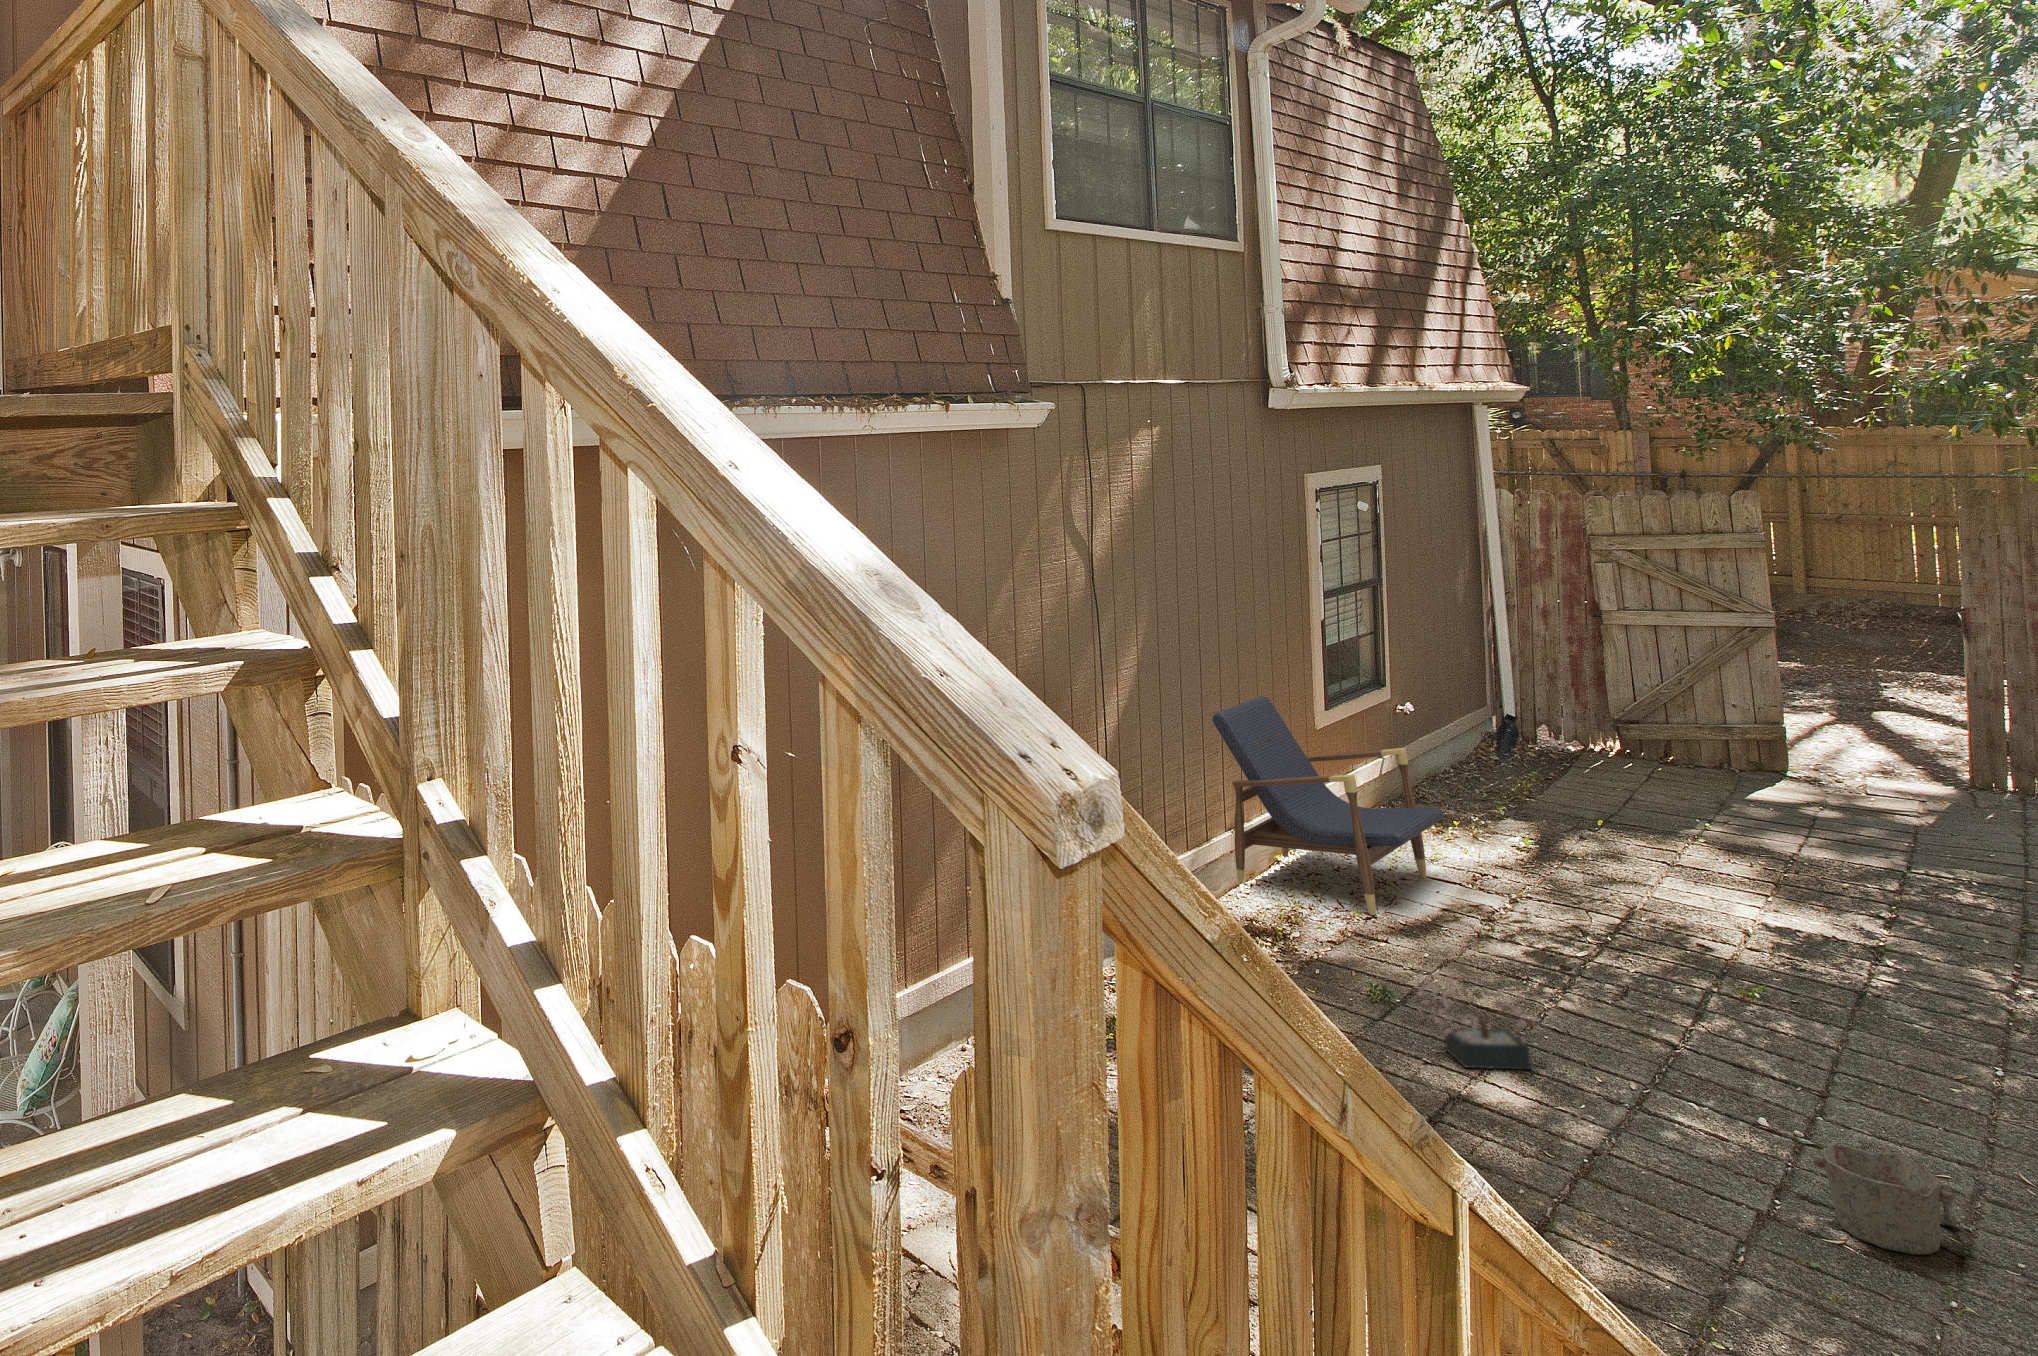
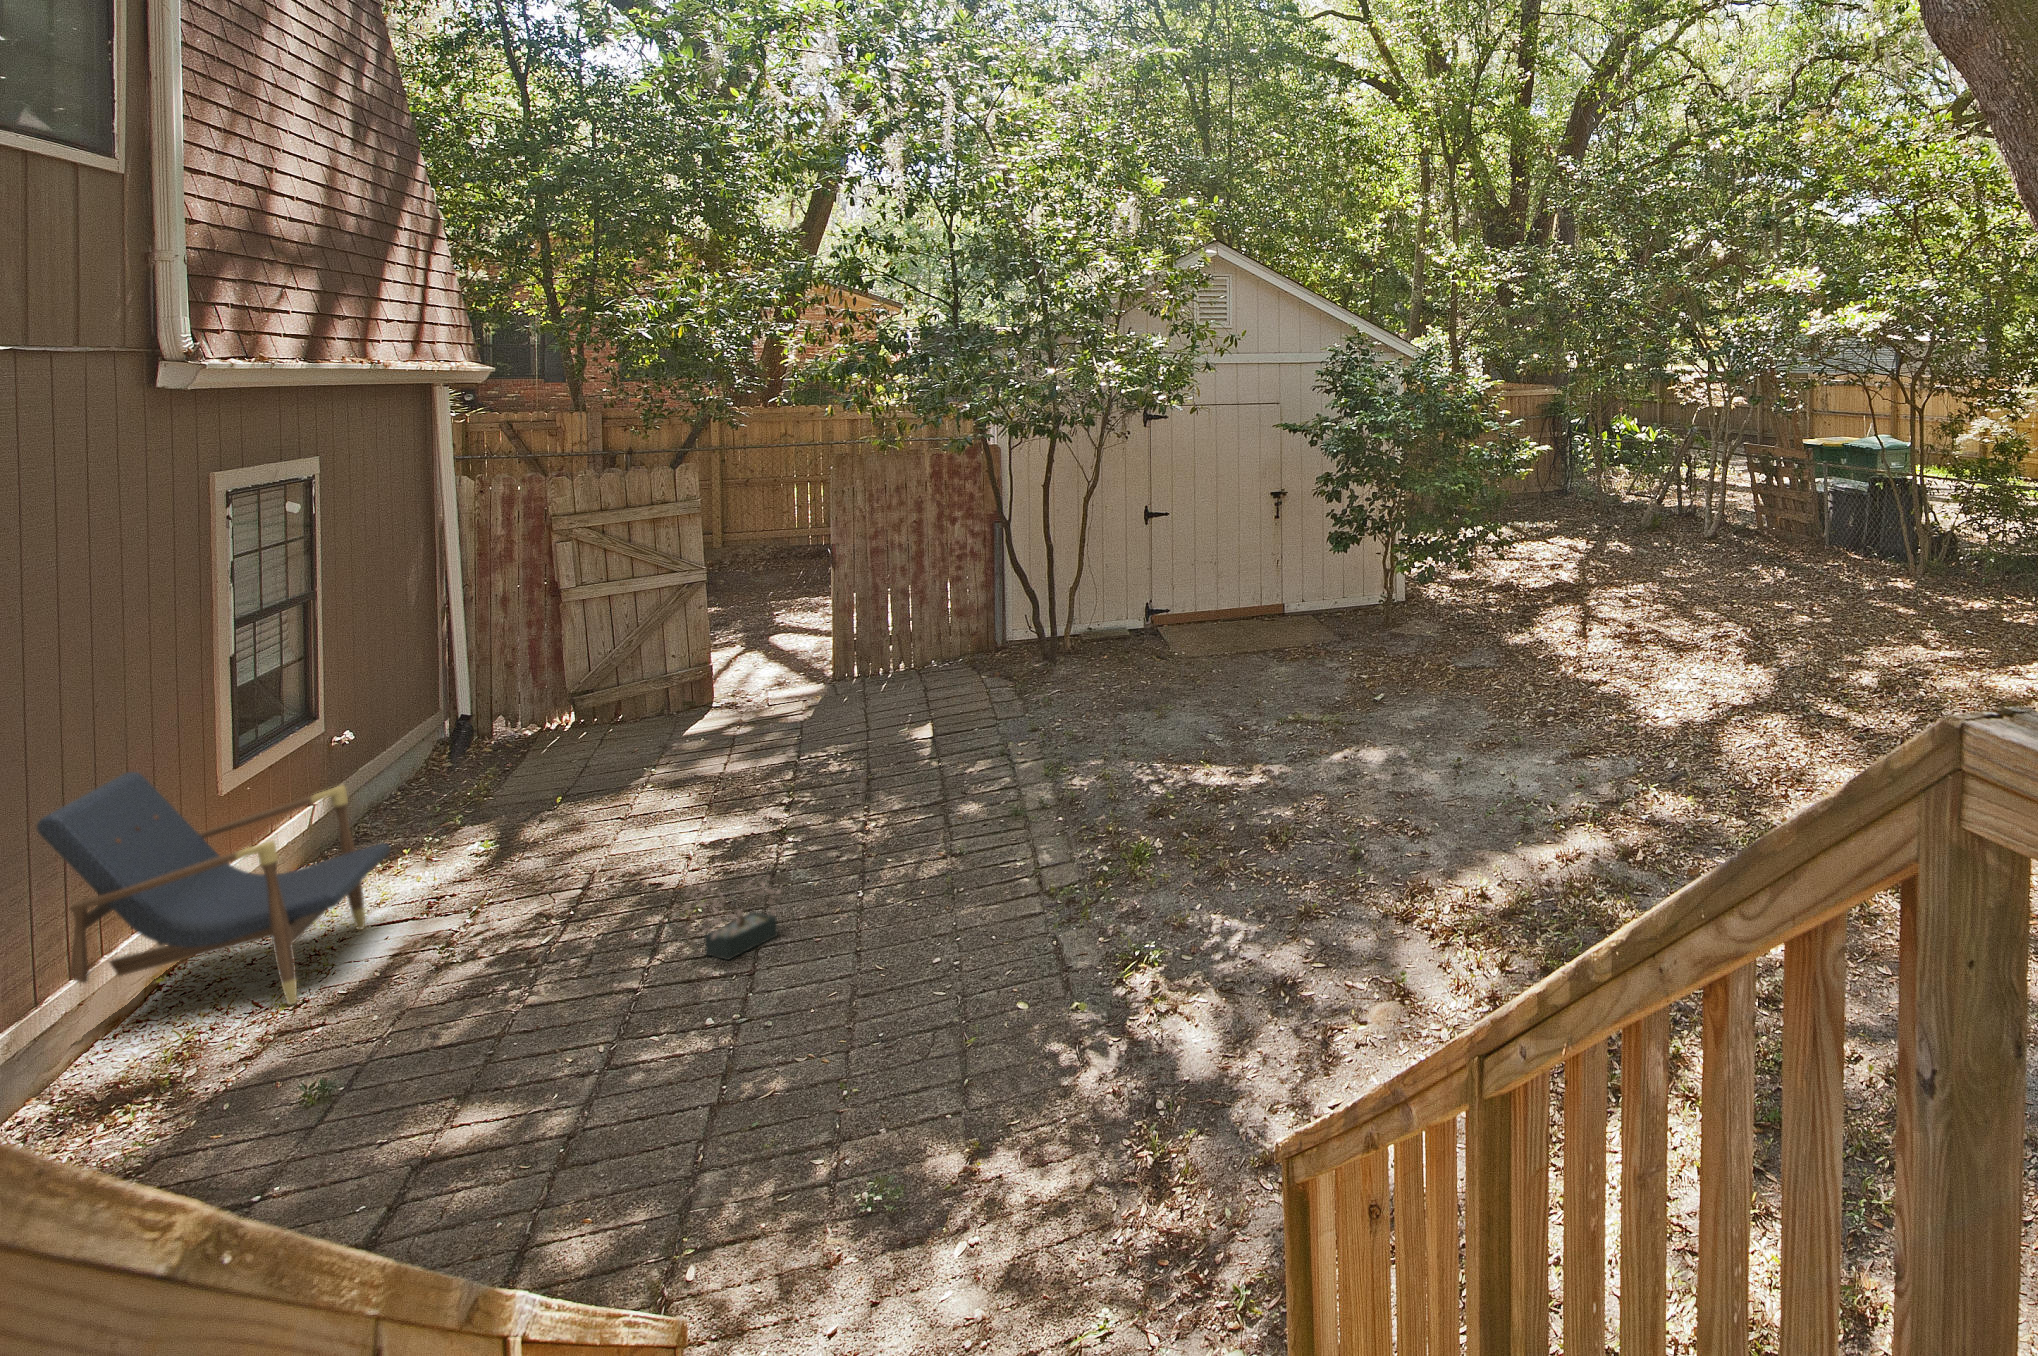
decorative plant: present [1419,971,1537,1070] -> present [685,876,780,960]
bucket: present [1813,1145,1956,1255] -> none [762,1019,857,1112]

